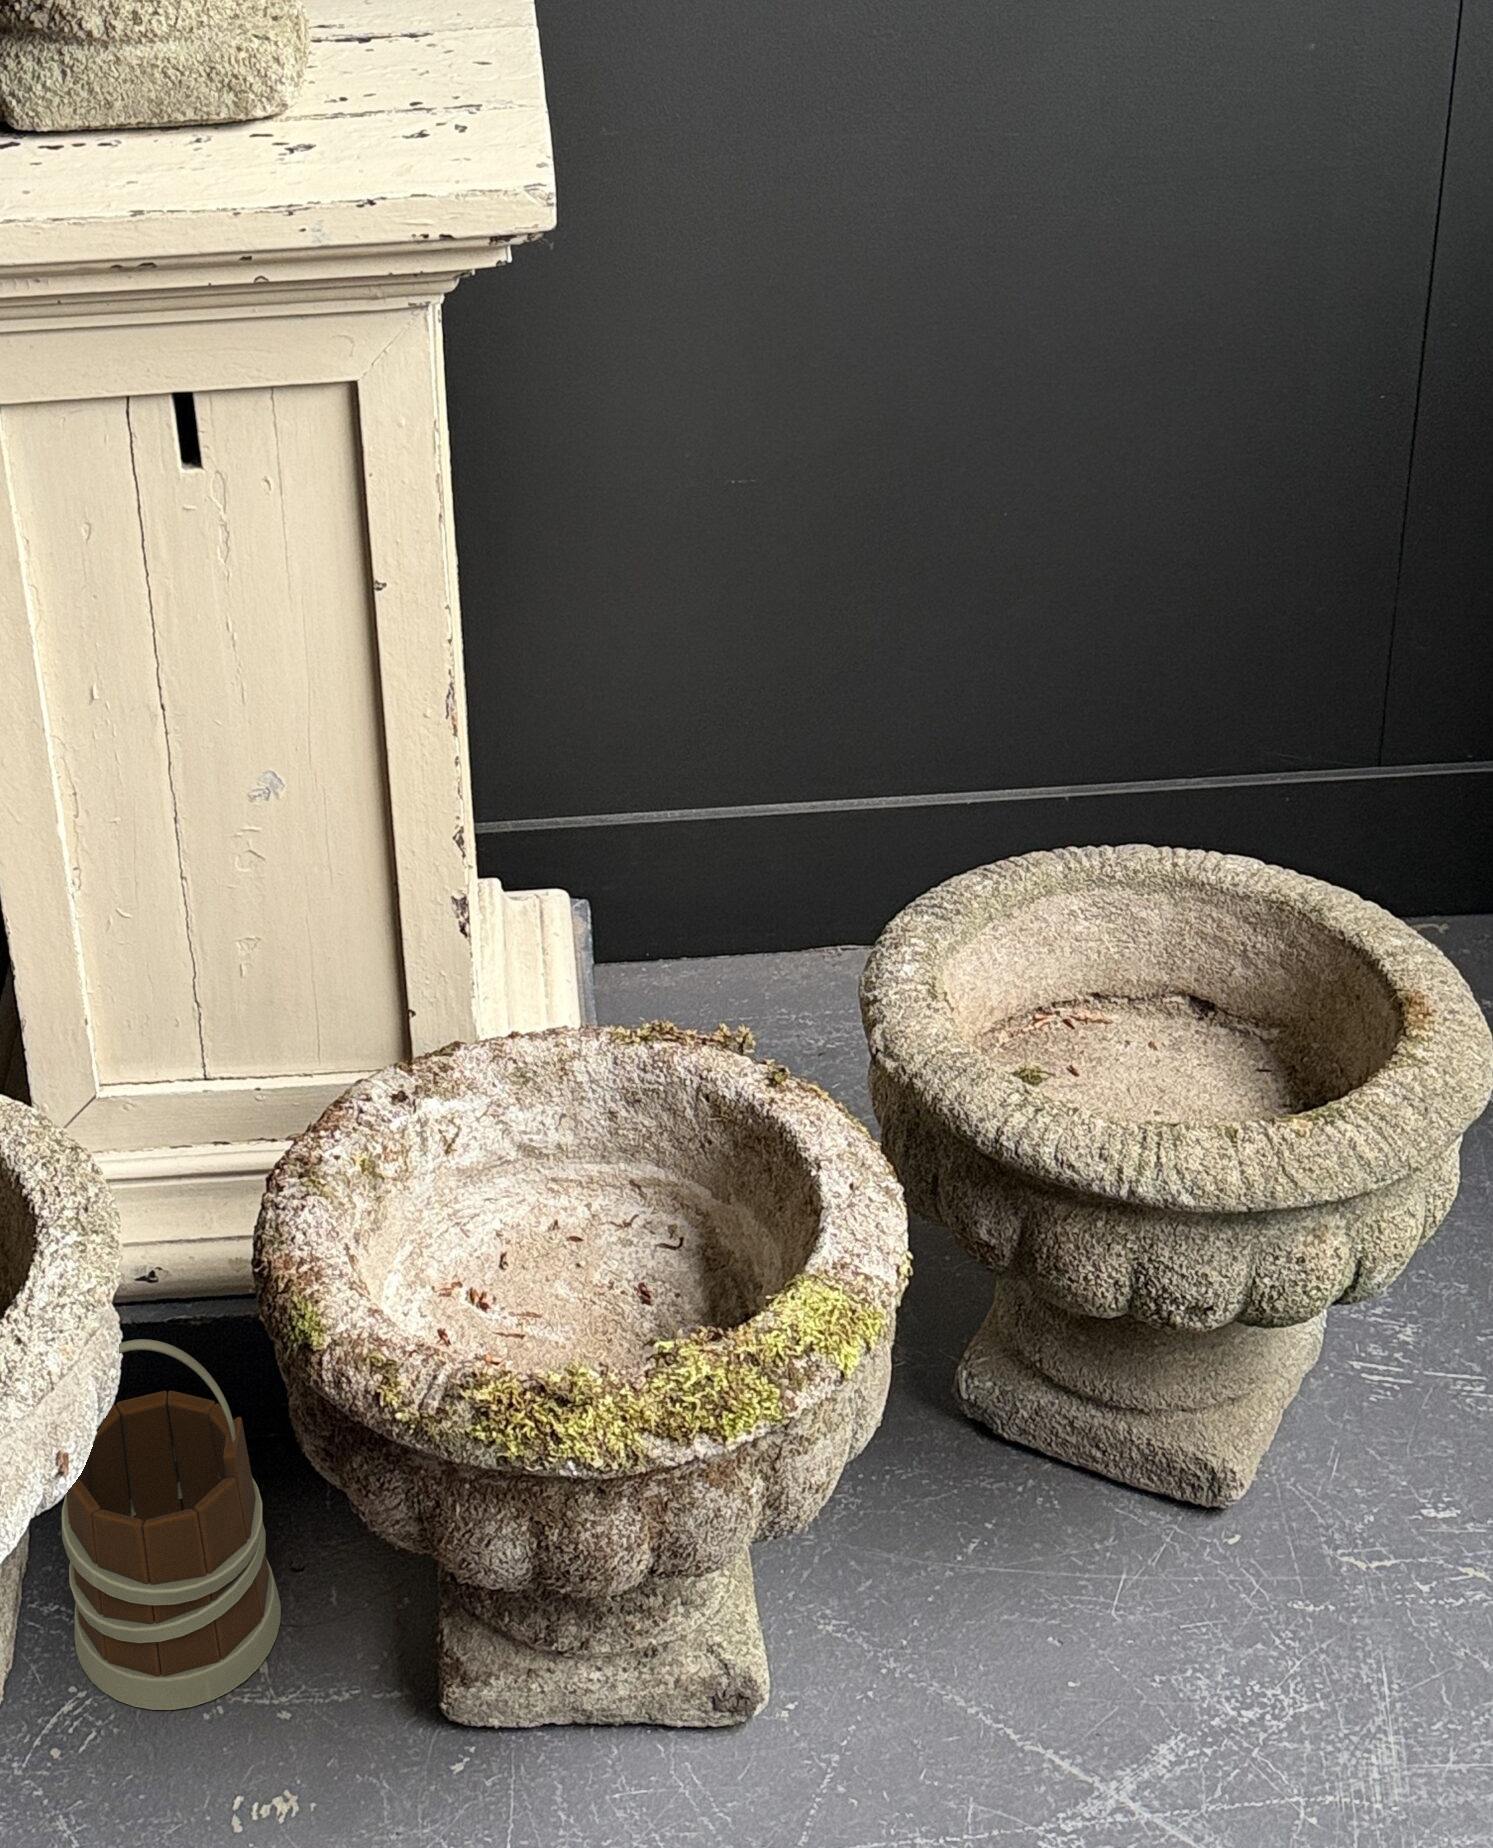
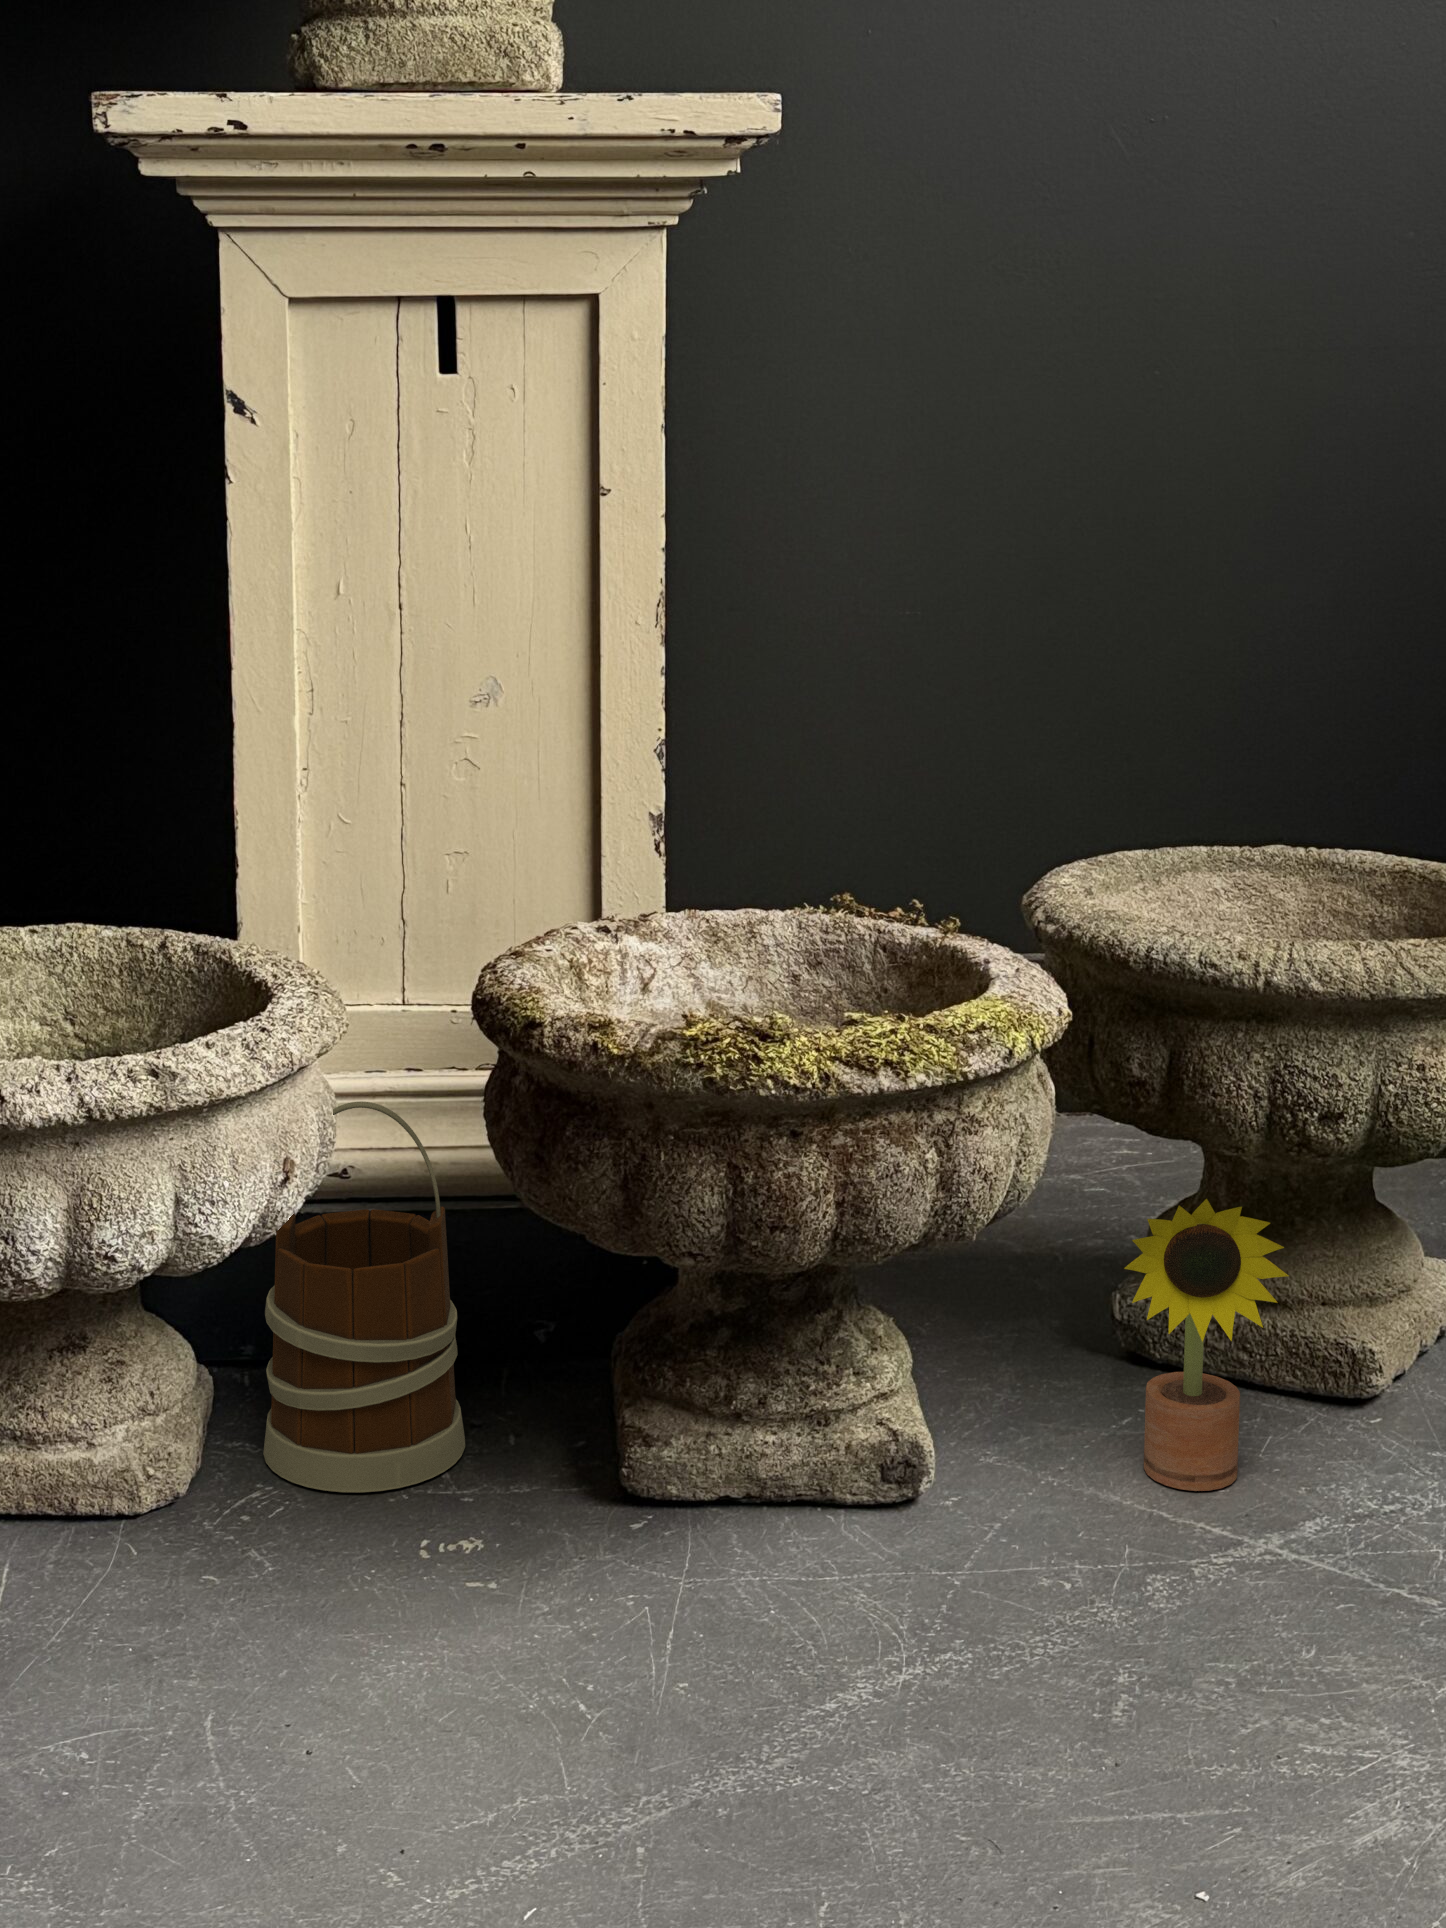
decorative plant: none [965,1483,1147,1699] -> present [1124,1199,1289,1491]

